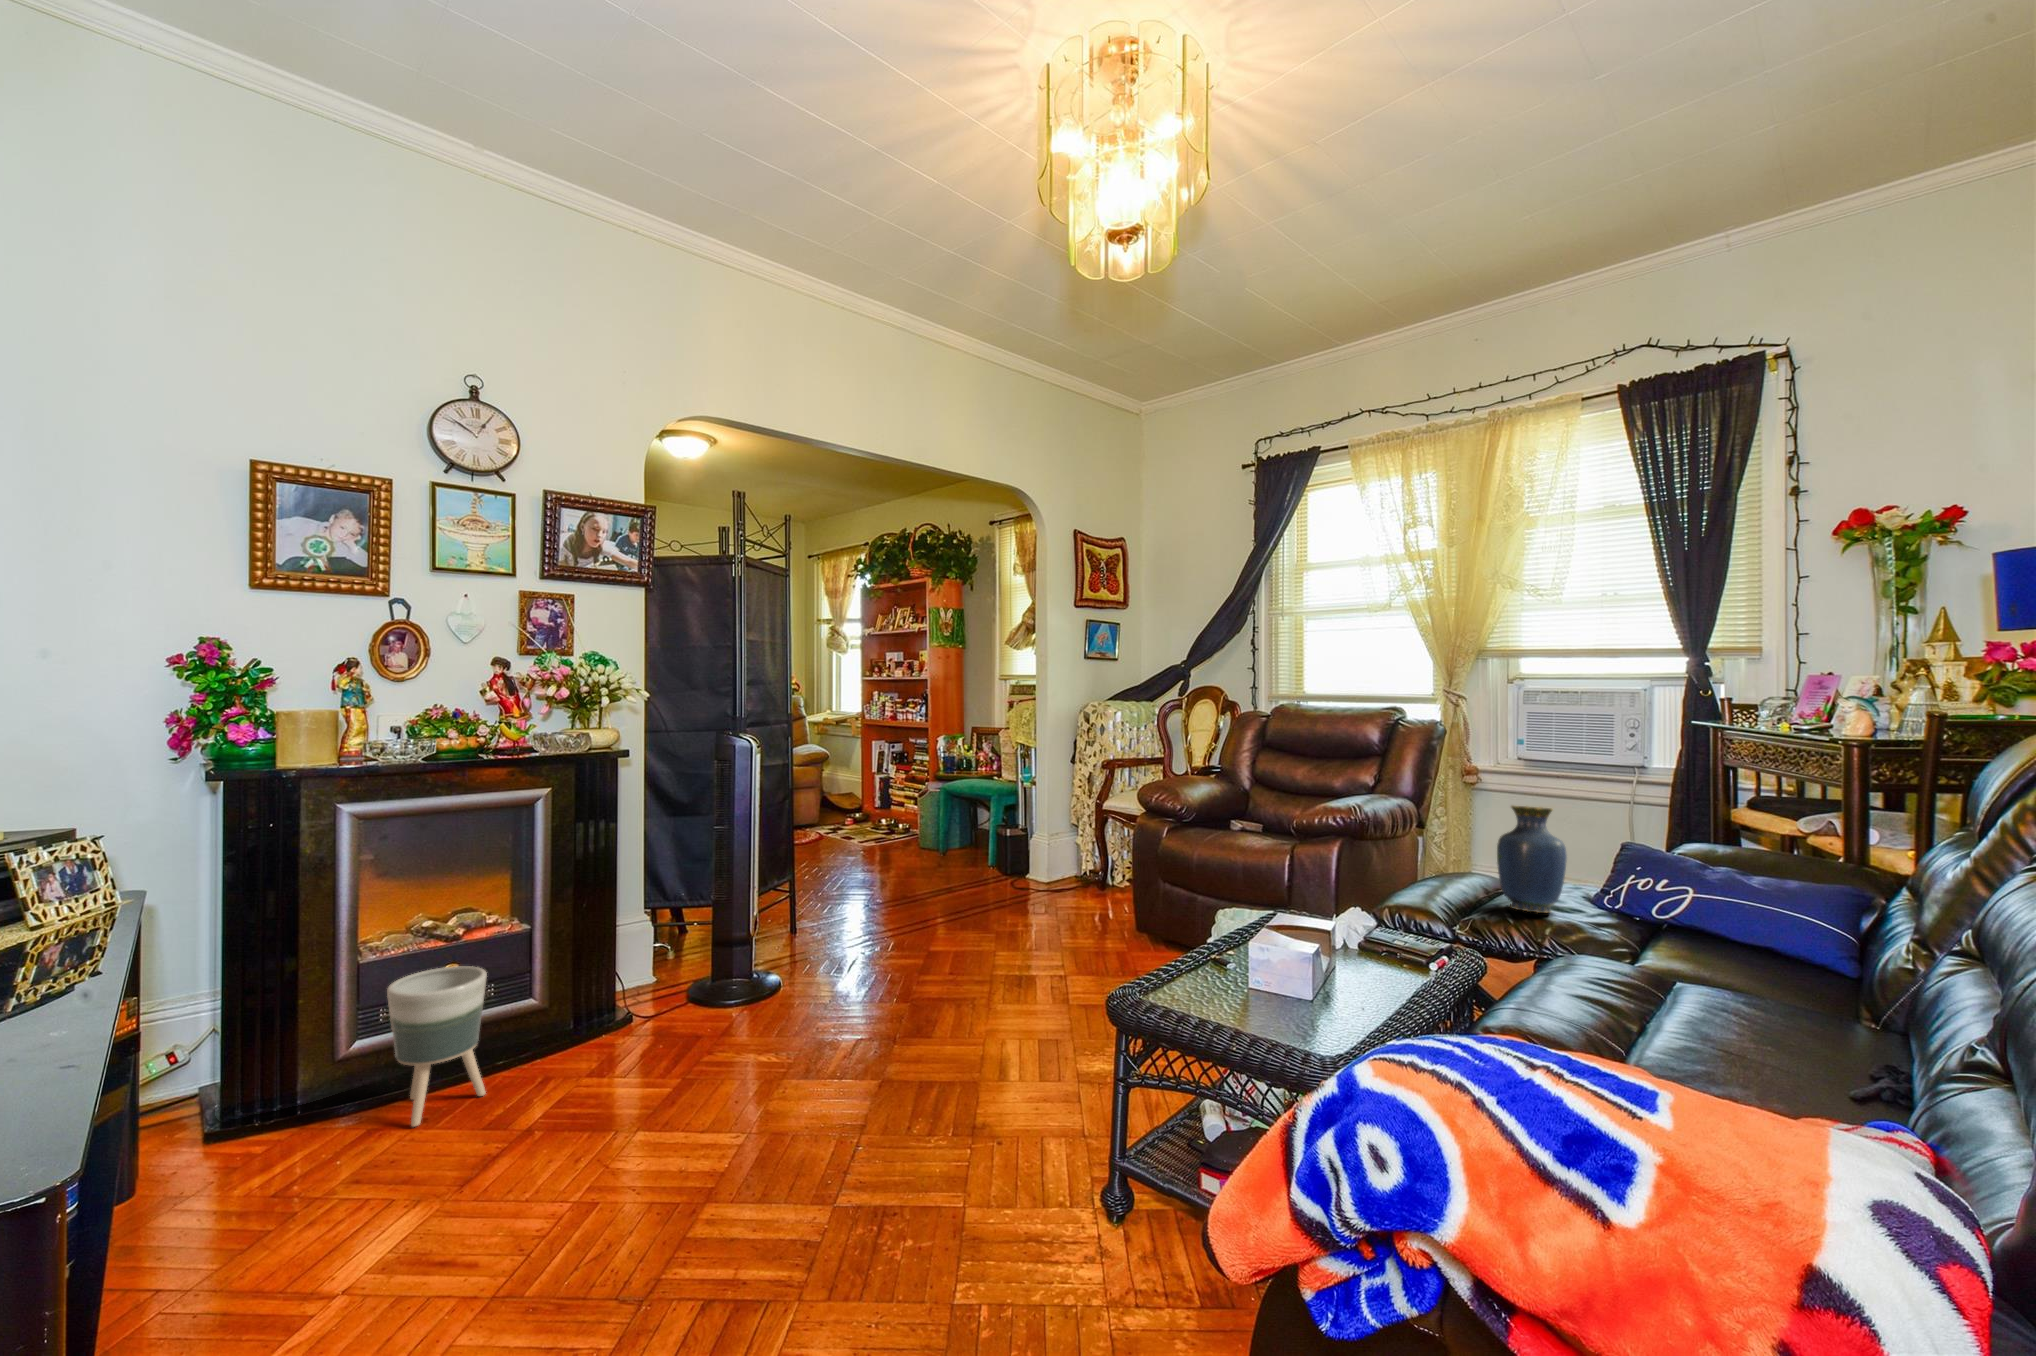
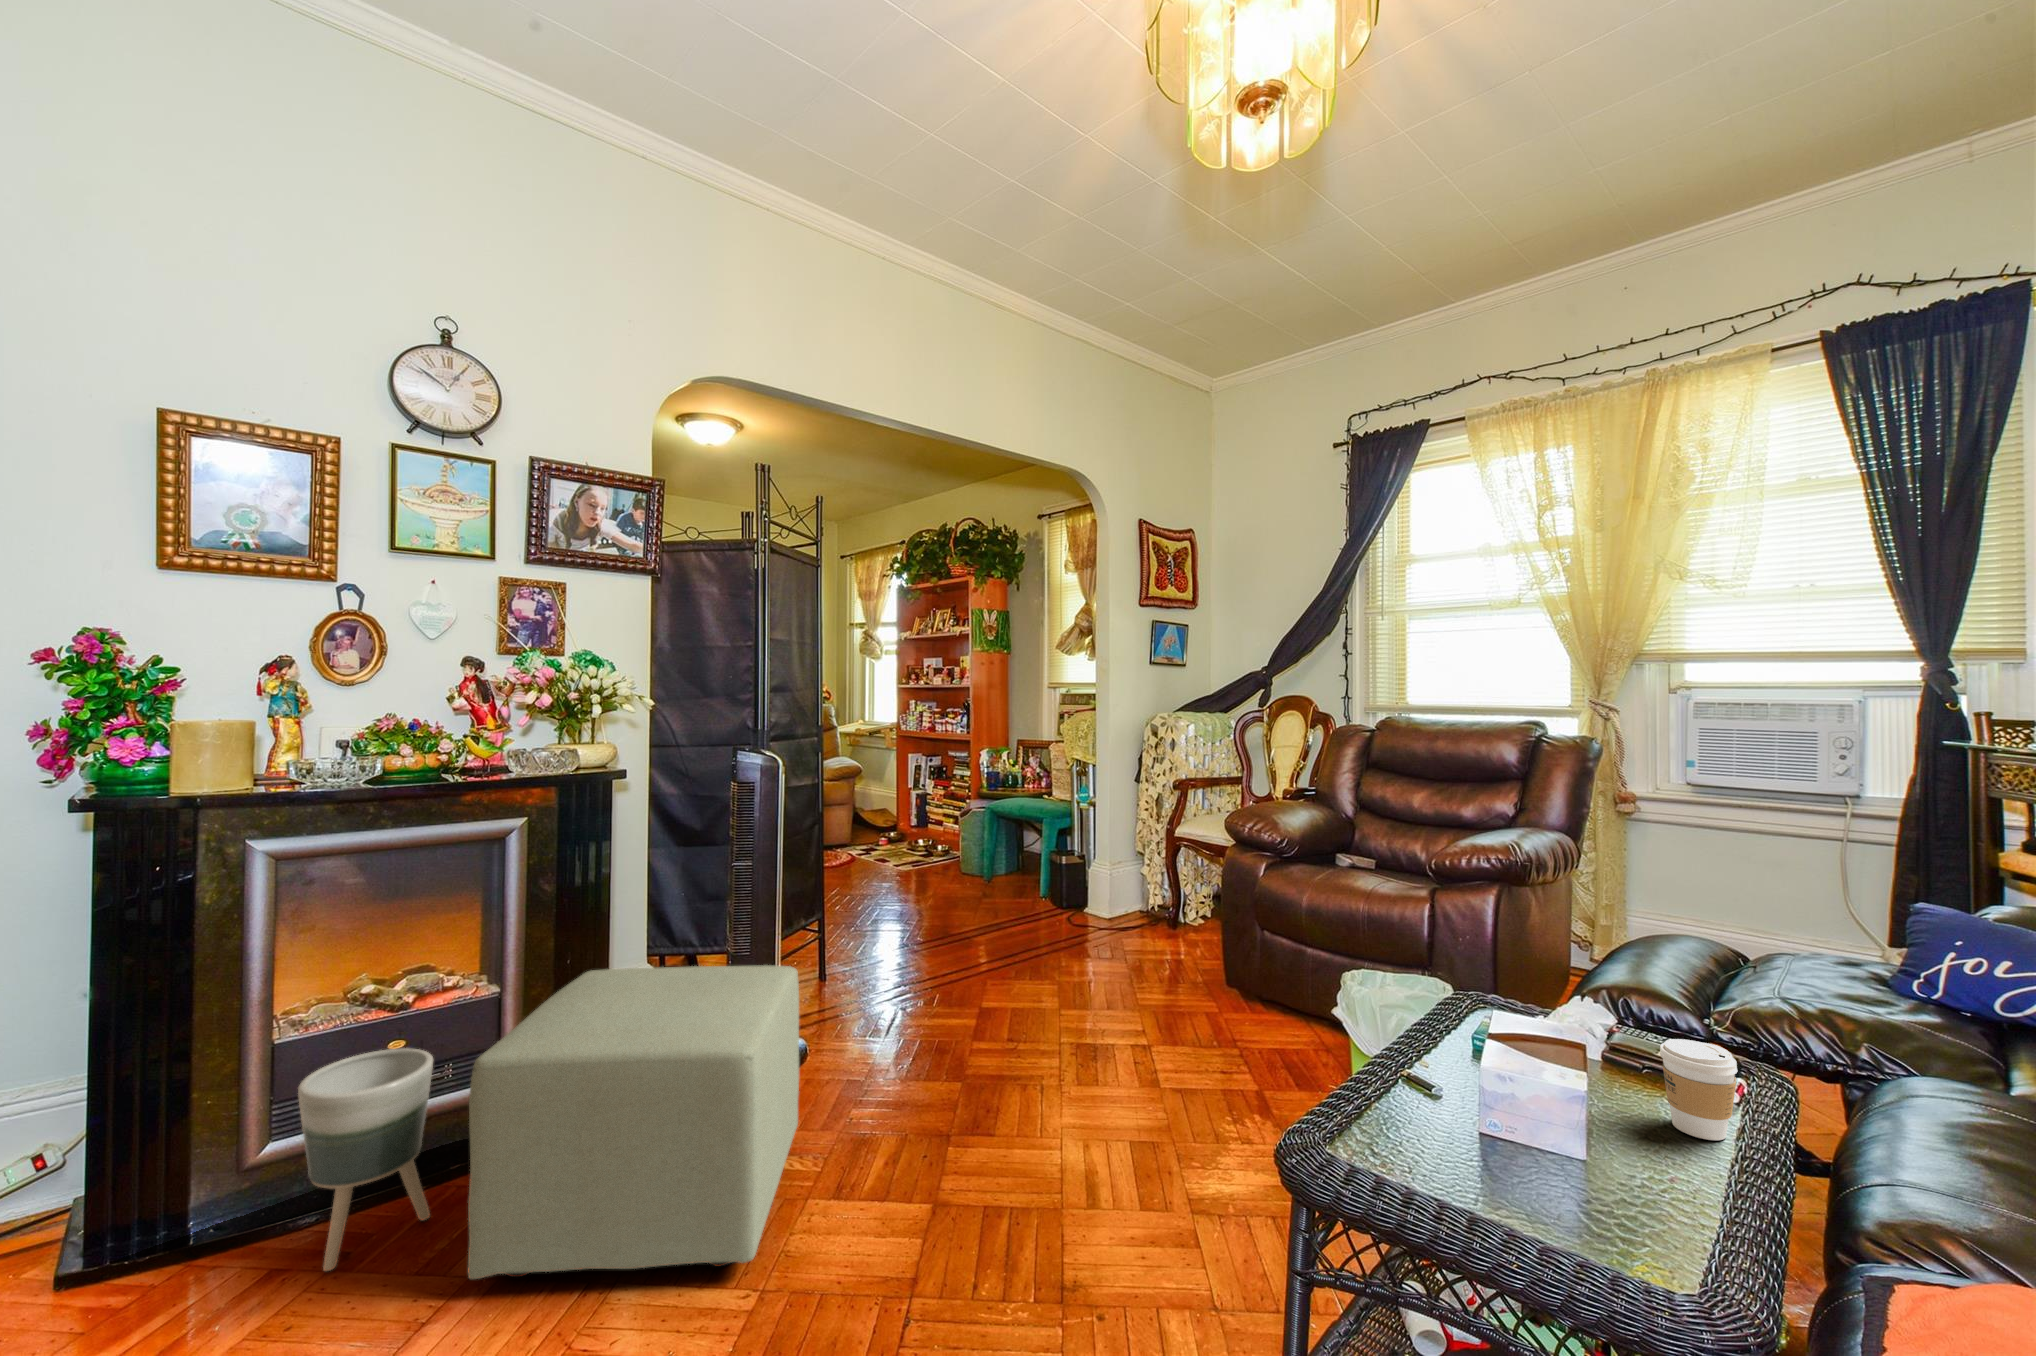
vase: present [1497,806,1567,913] -> none [1768,859,1881,1011]
ottoman: none [526,904,773,1126] -> present [468,965,799,1279]
coffee cup: none [1369,921,1413,984] -> present [1660,1039,1737,1140]

